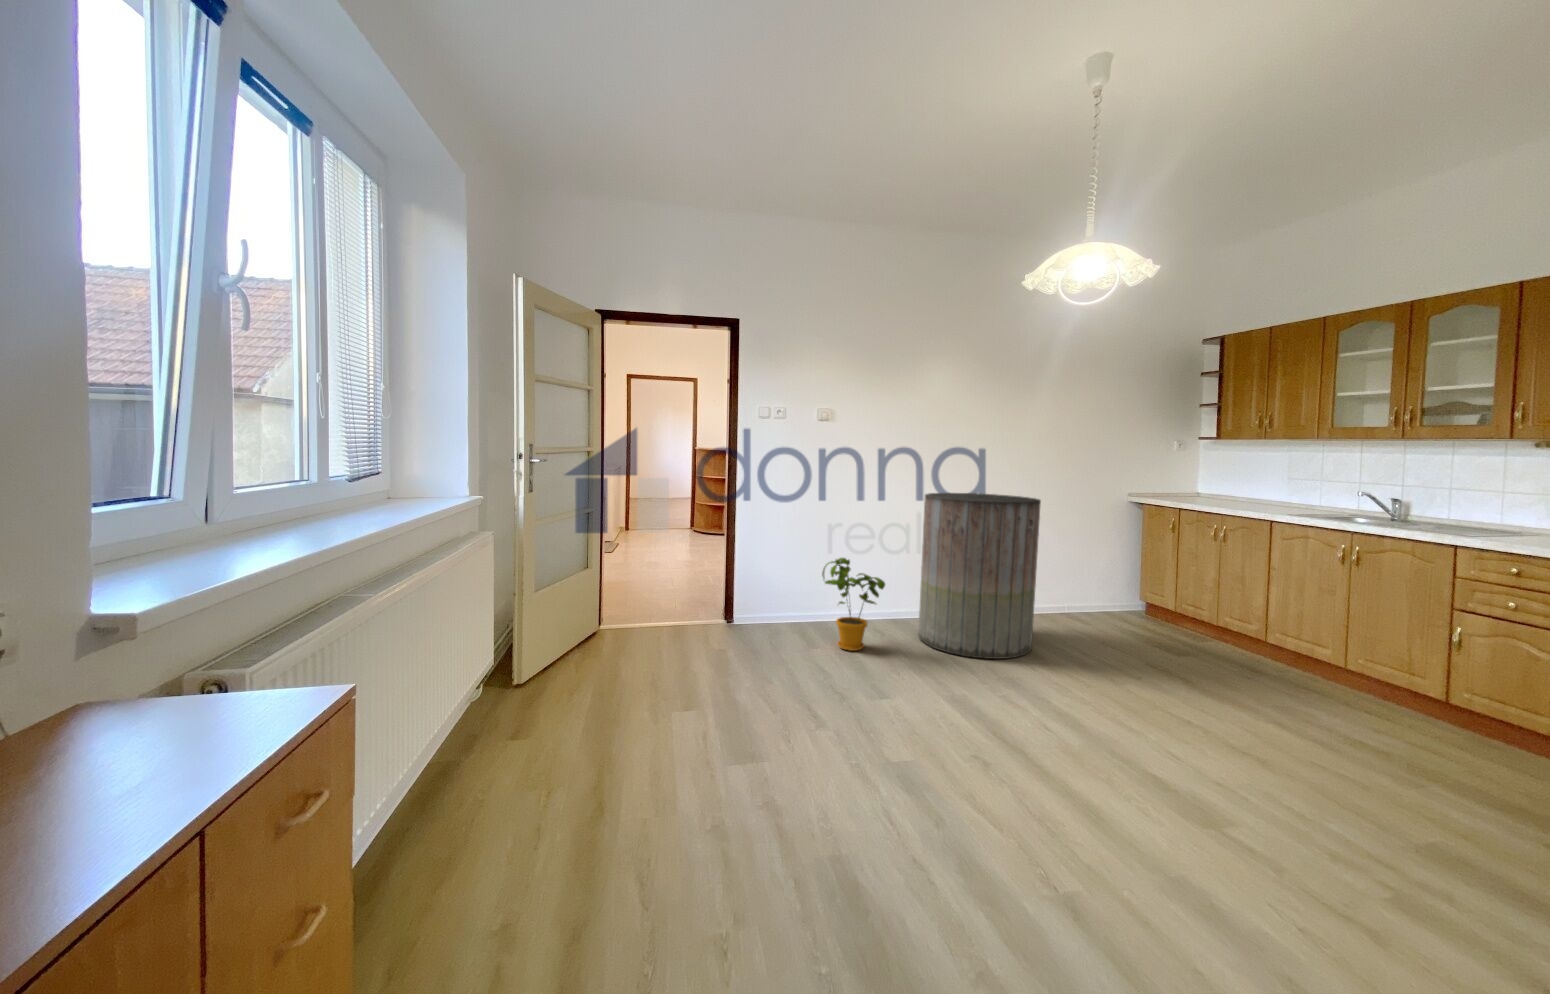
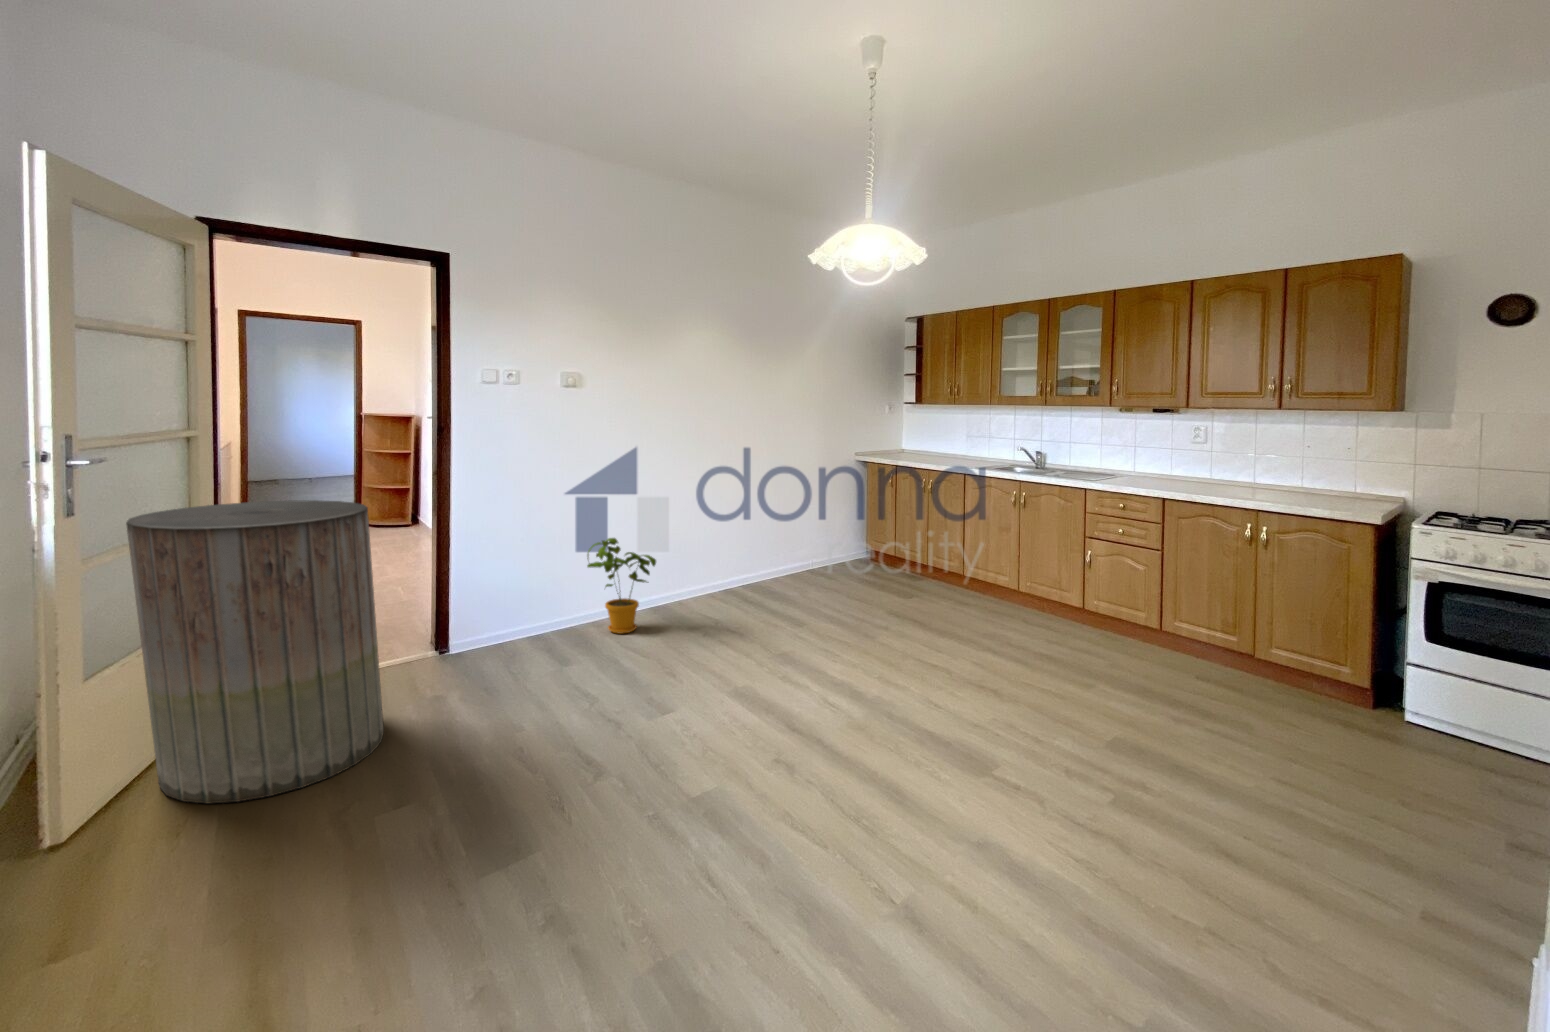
trash can: present [918,493,1041,659] -> present [126,500,384,803]

